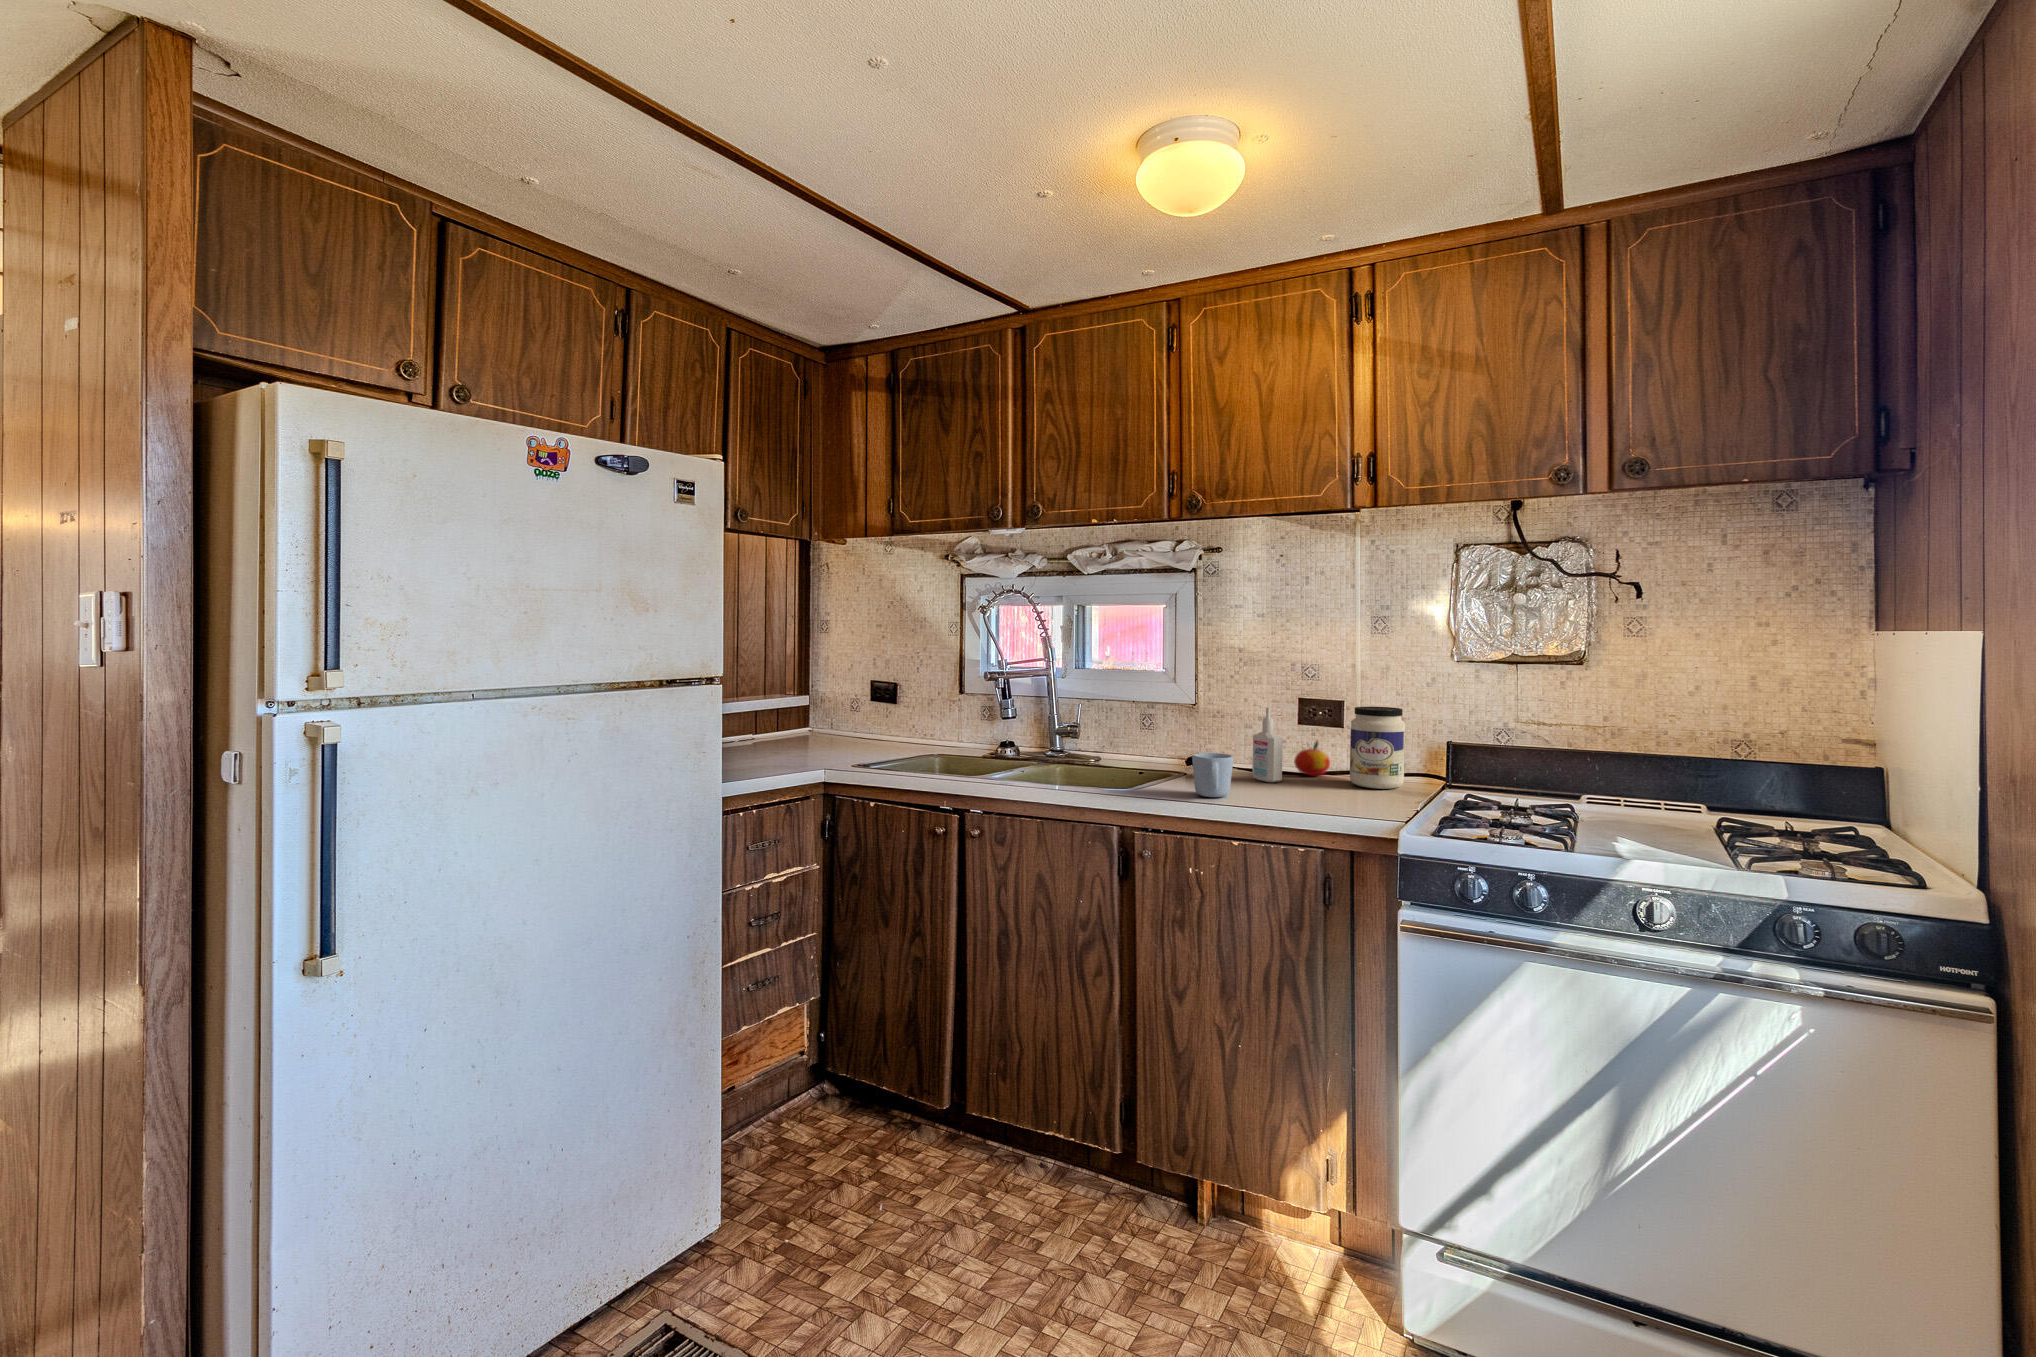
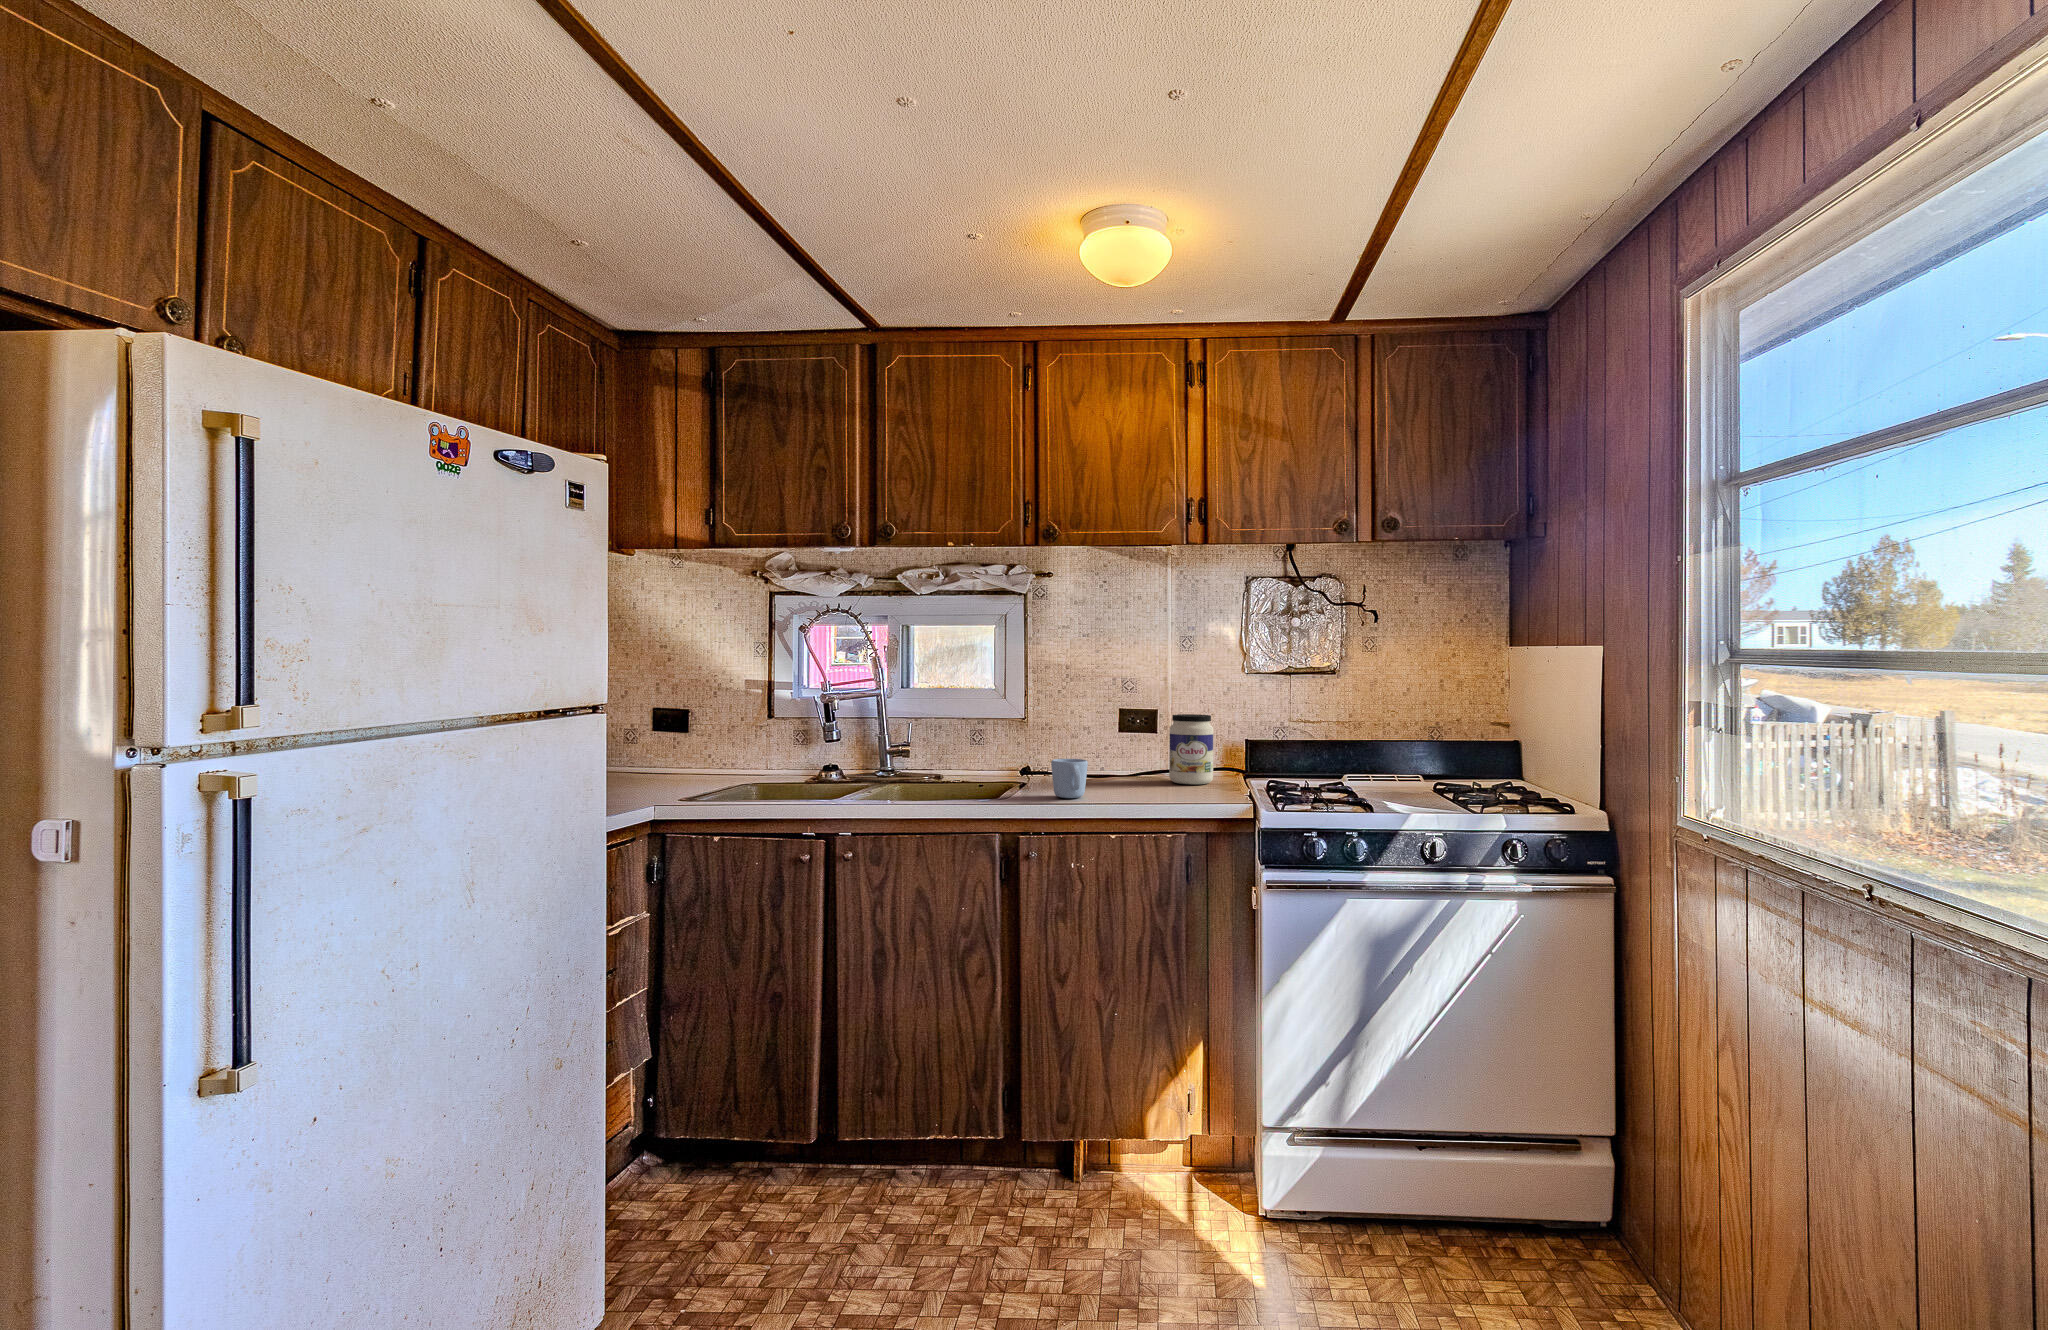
bottle: present [1252,706,1283,782] -> none [1086,716,1114,785]
apple: present [1294,741,1330,776] -> none [1116,746,1147,778]

